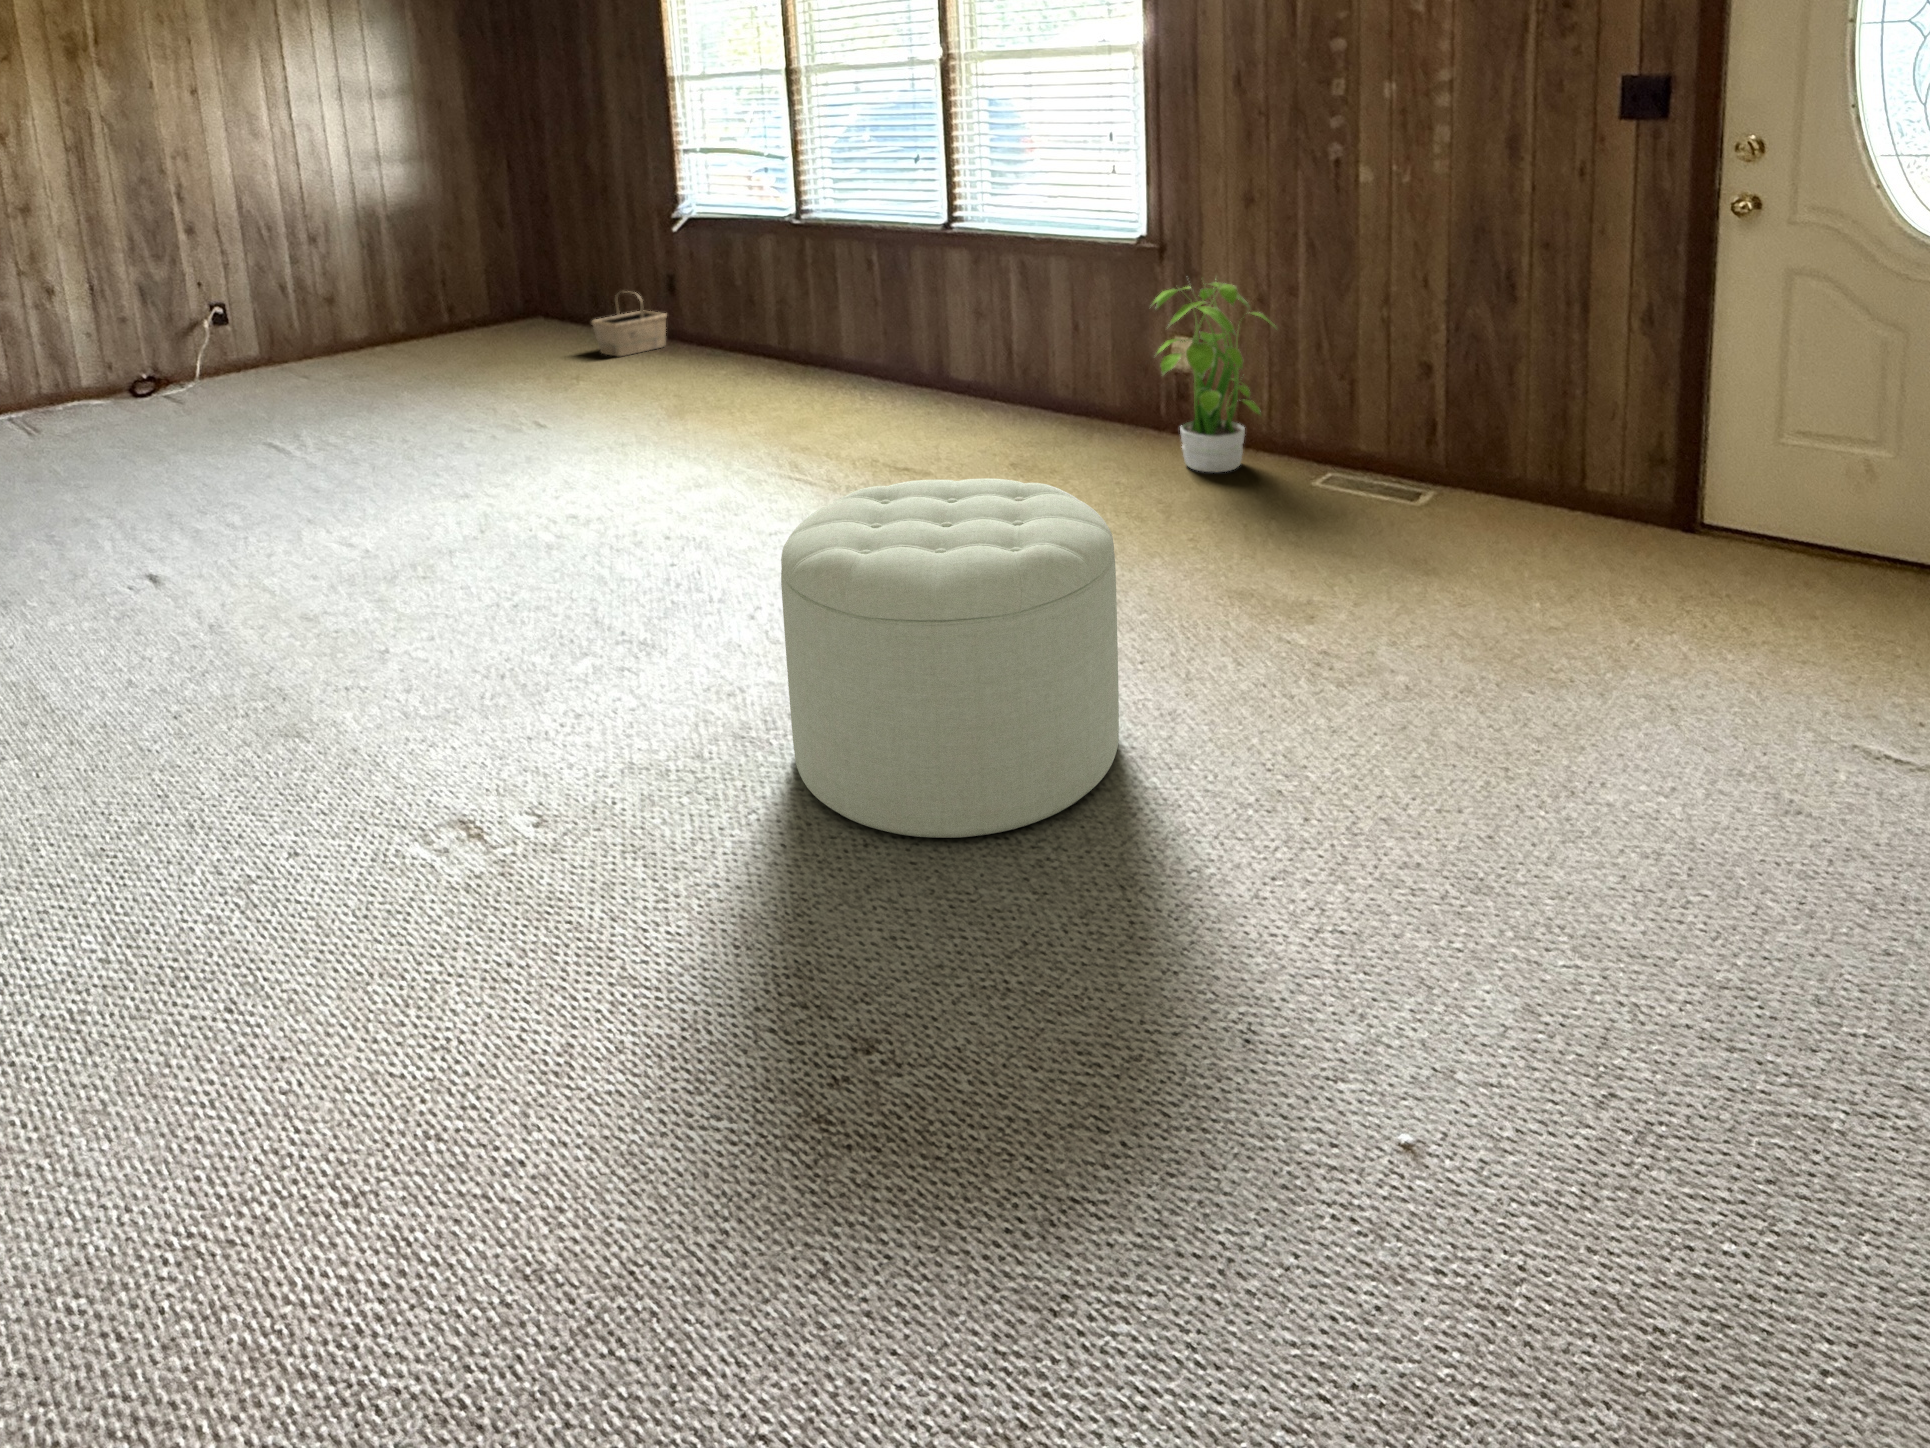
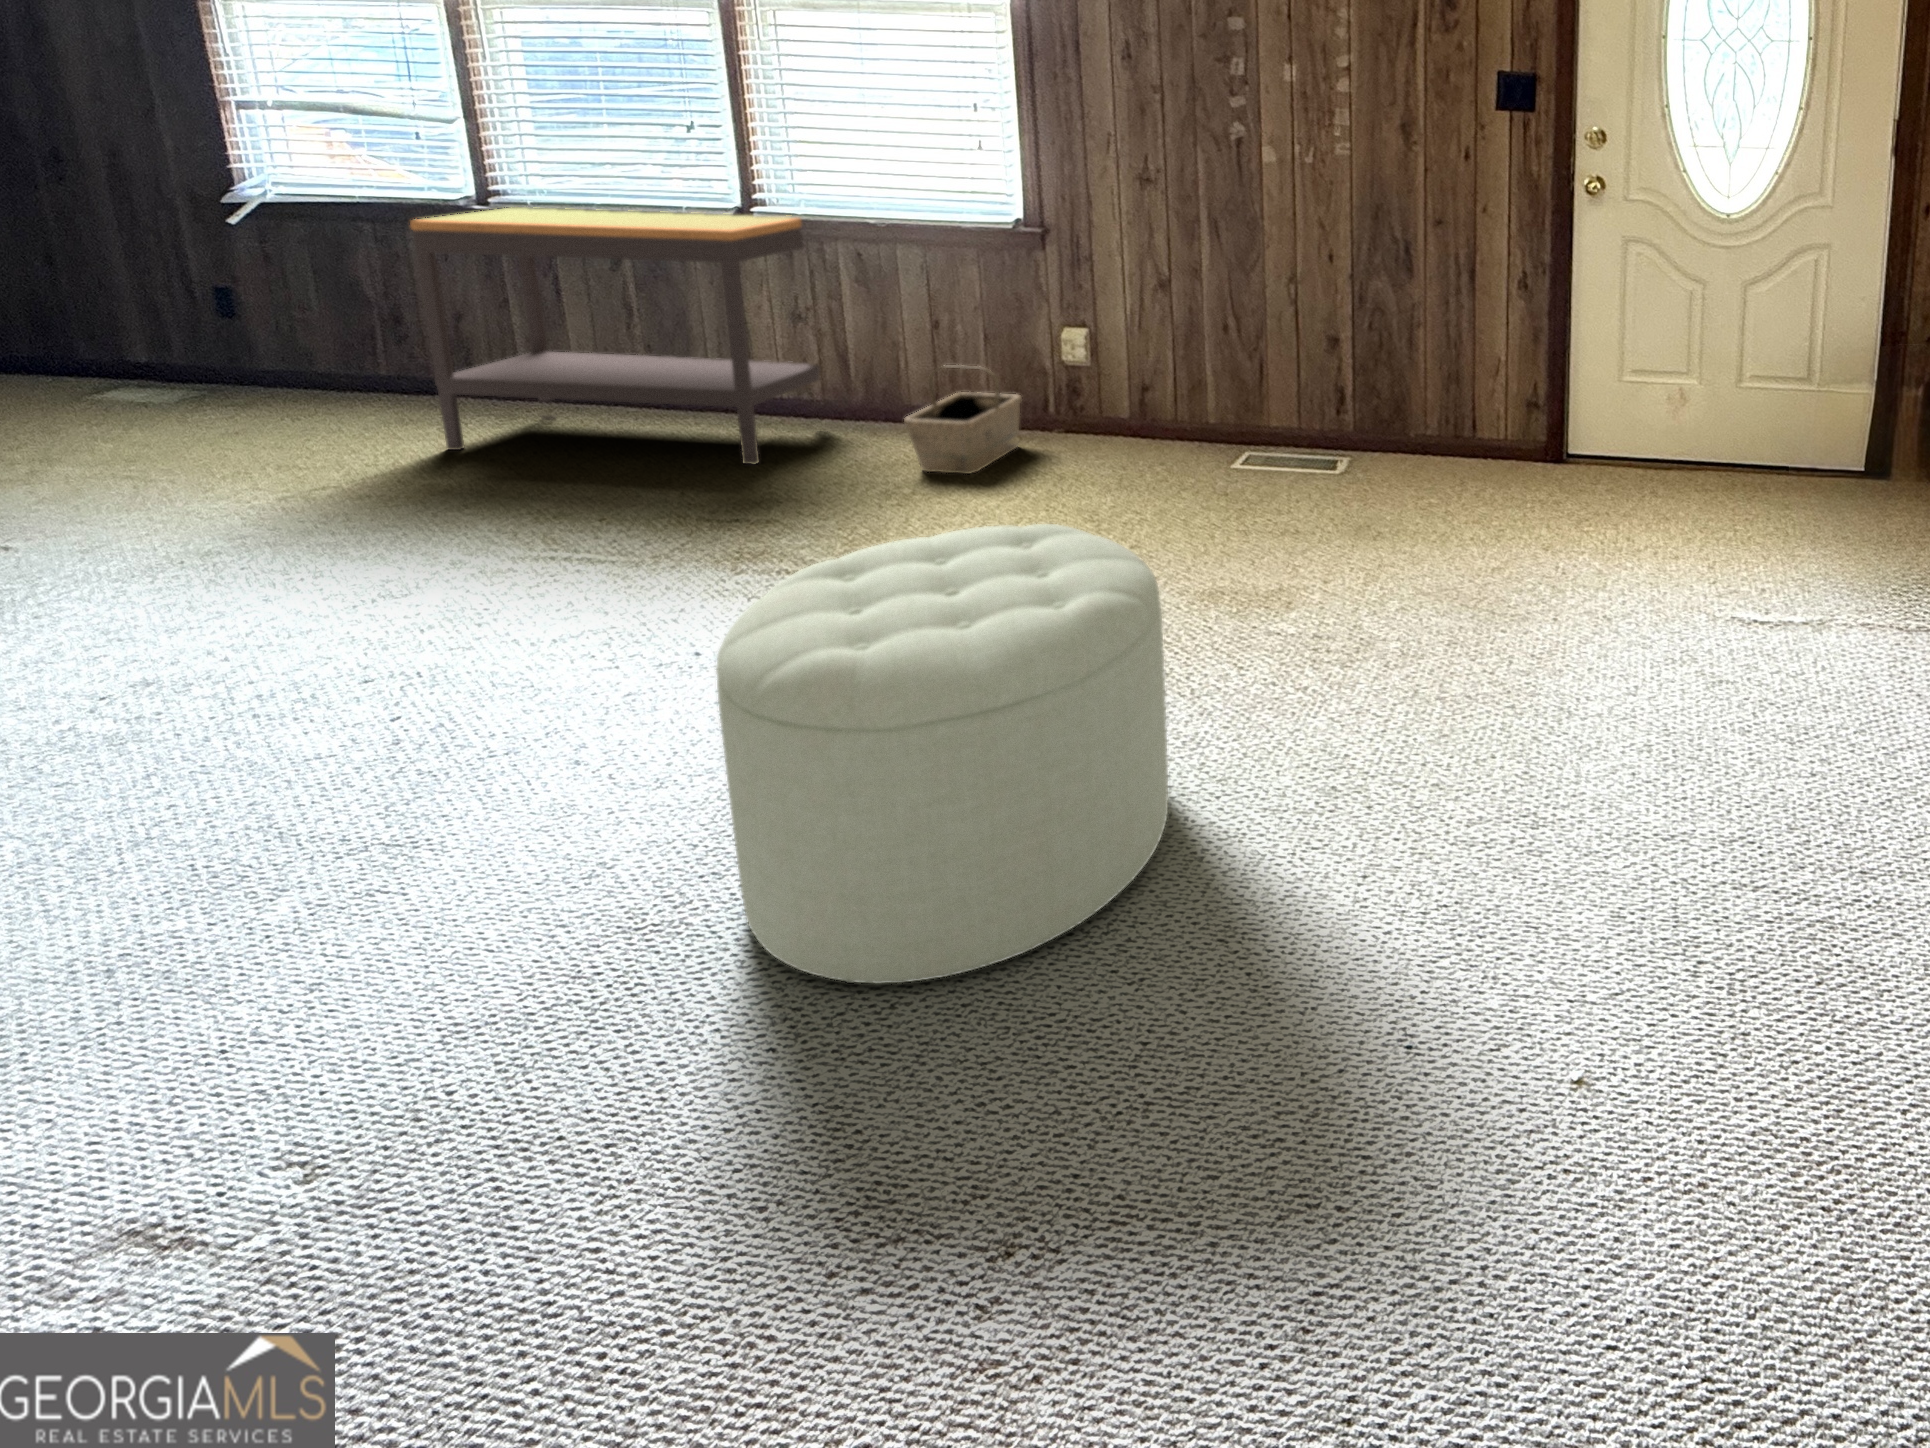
console table: none [738,213,984,422] -> present [410,208,820,464]
potted plant: present [1150,279,1276,472] -> none [1062,271,1199,479]
basket: present [591,291,667,356] -> present [904,365,1021,474]

